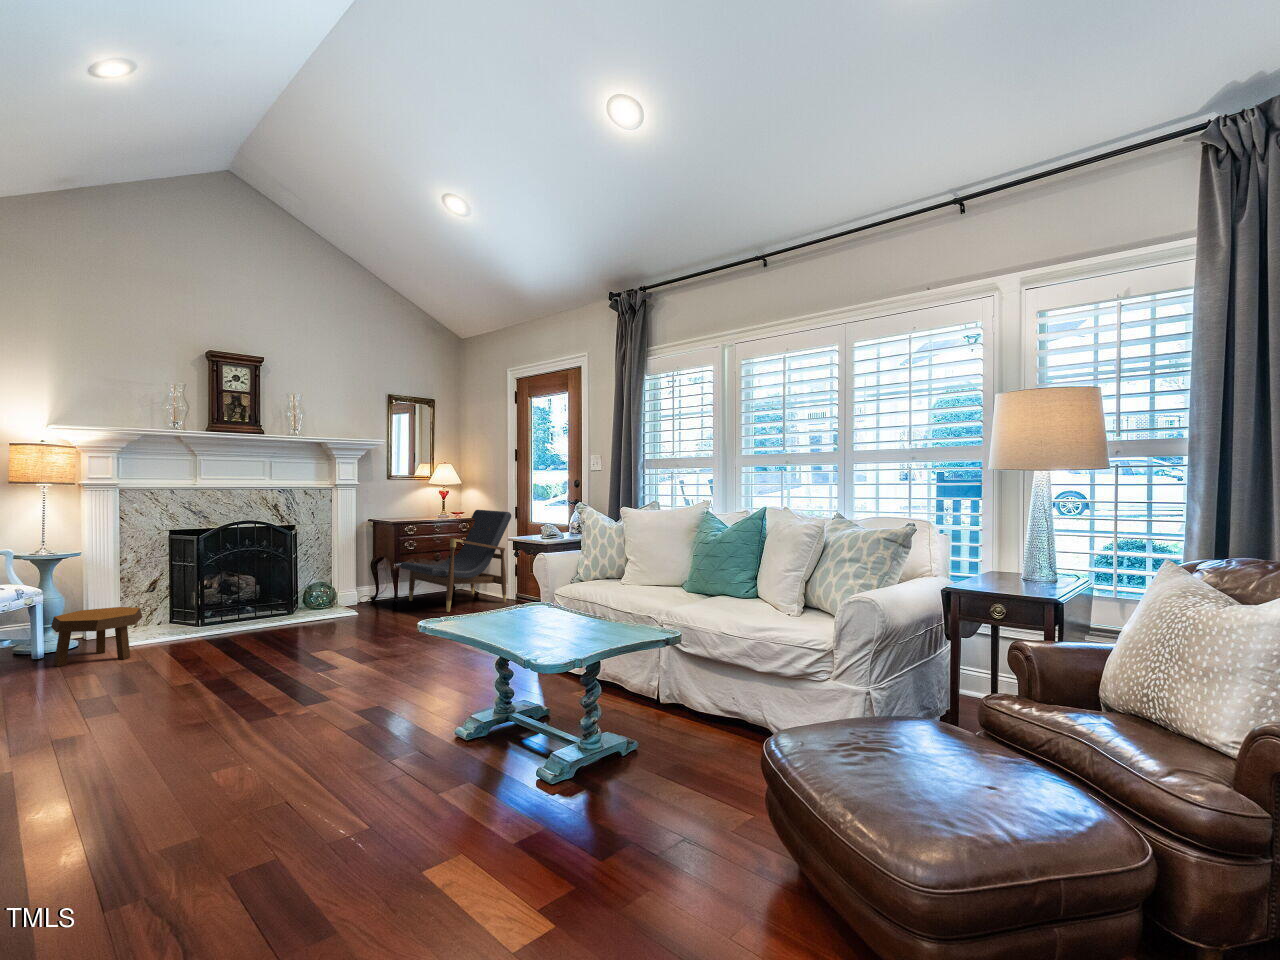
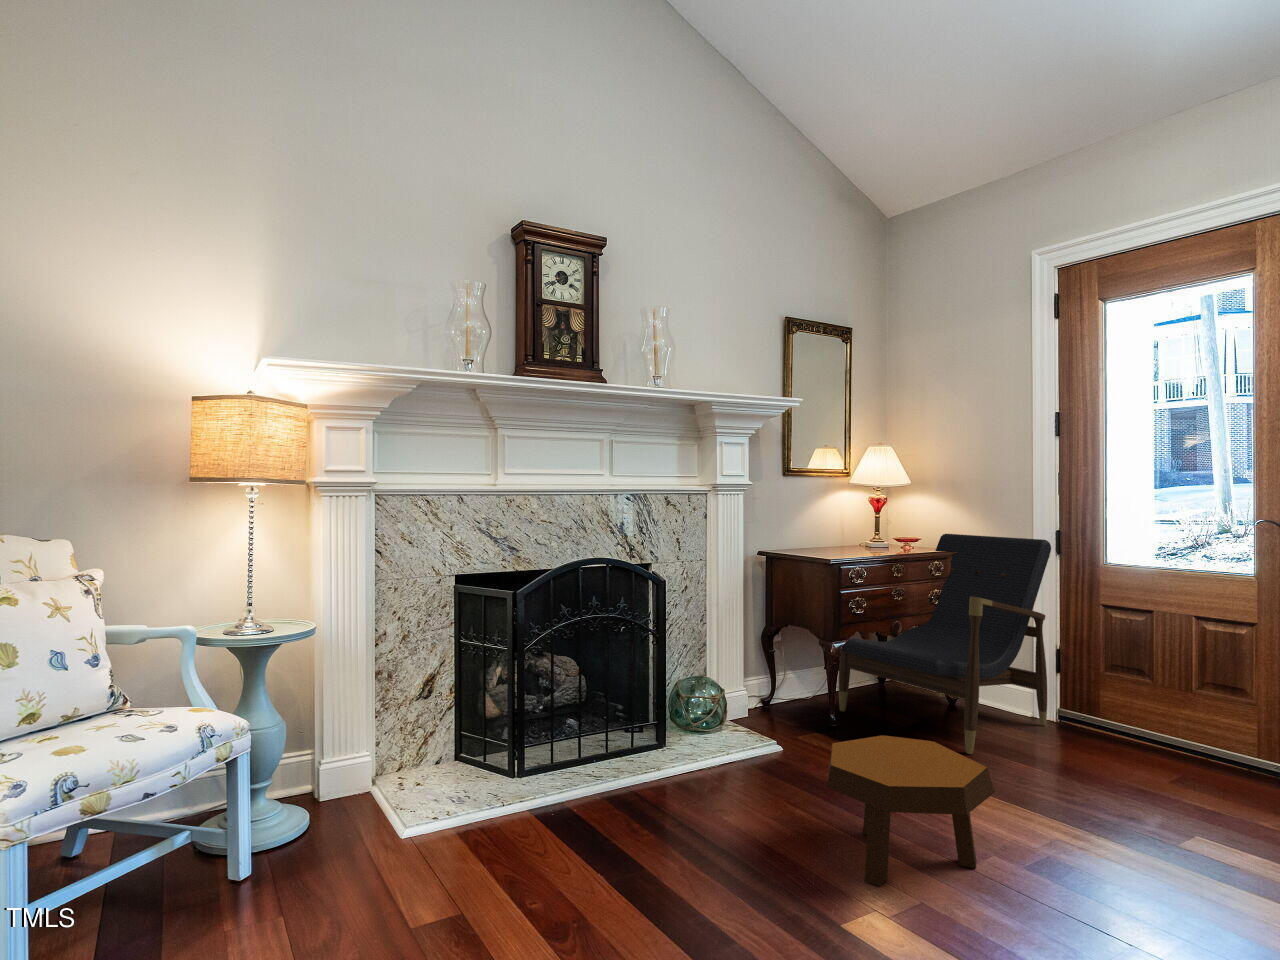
footstool: present [51,607,142,666] -> present [826,735,995,887]

